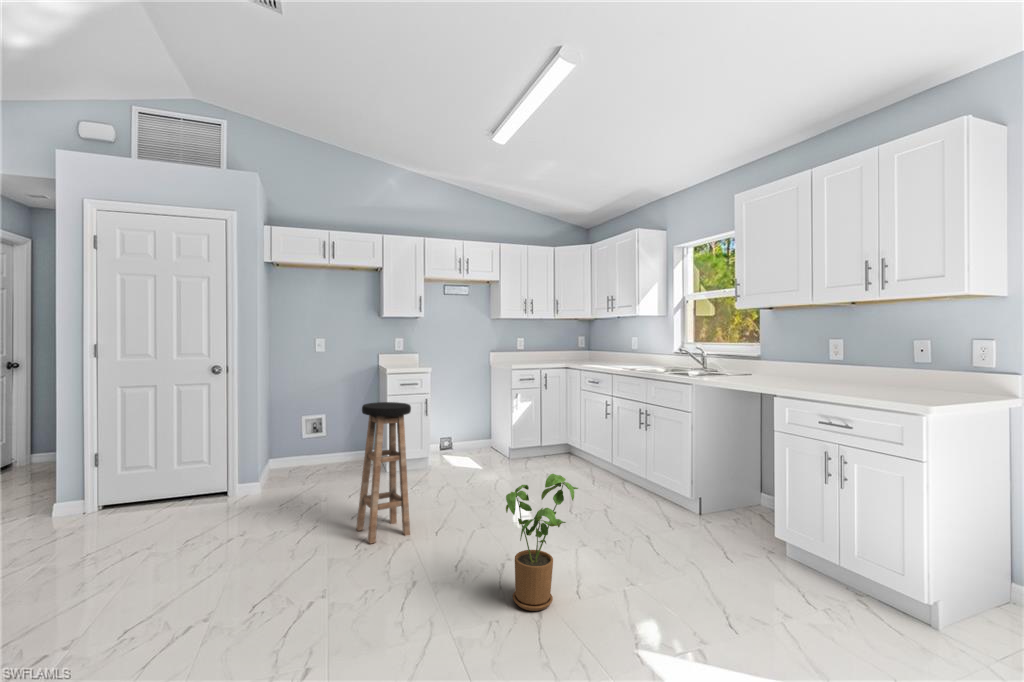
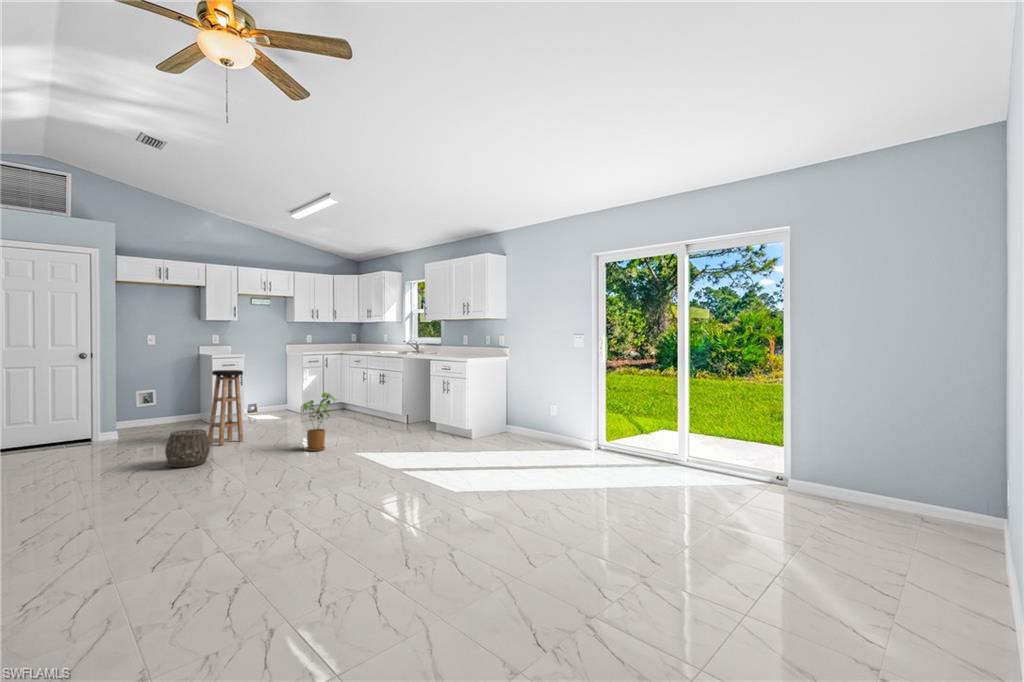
woven basket: none [235,539,325,638] -> present [165,429,210,467]

